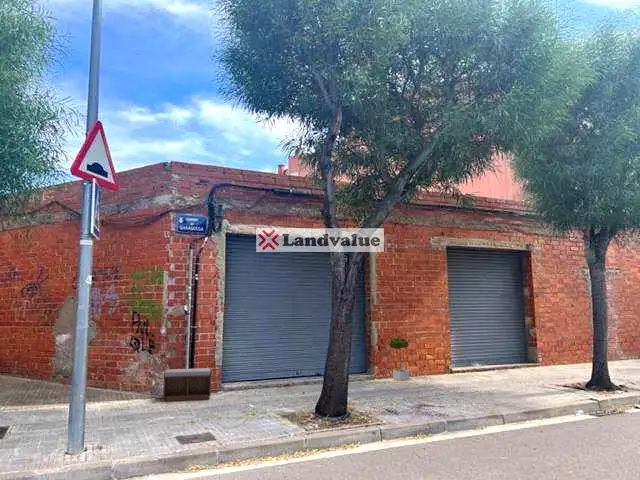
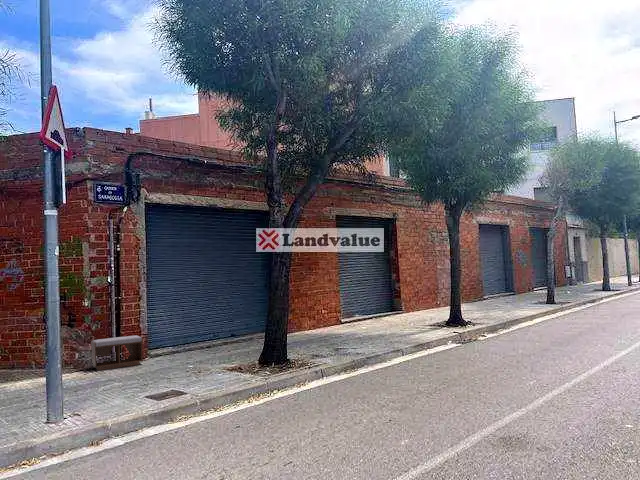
potted tree: present [390,337,409,381] -> none [291,296,310,334]

